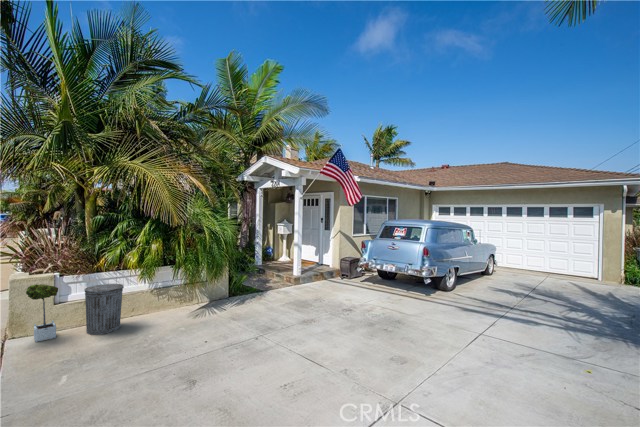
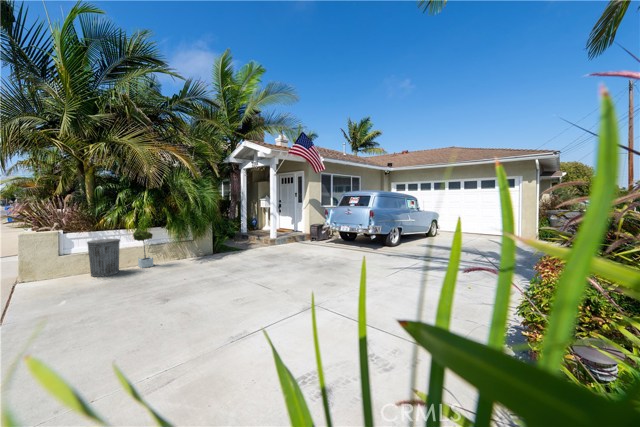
potted tree: present [26,284,58,342] -> present [133,231,153,268]

